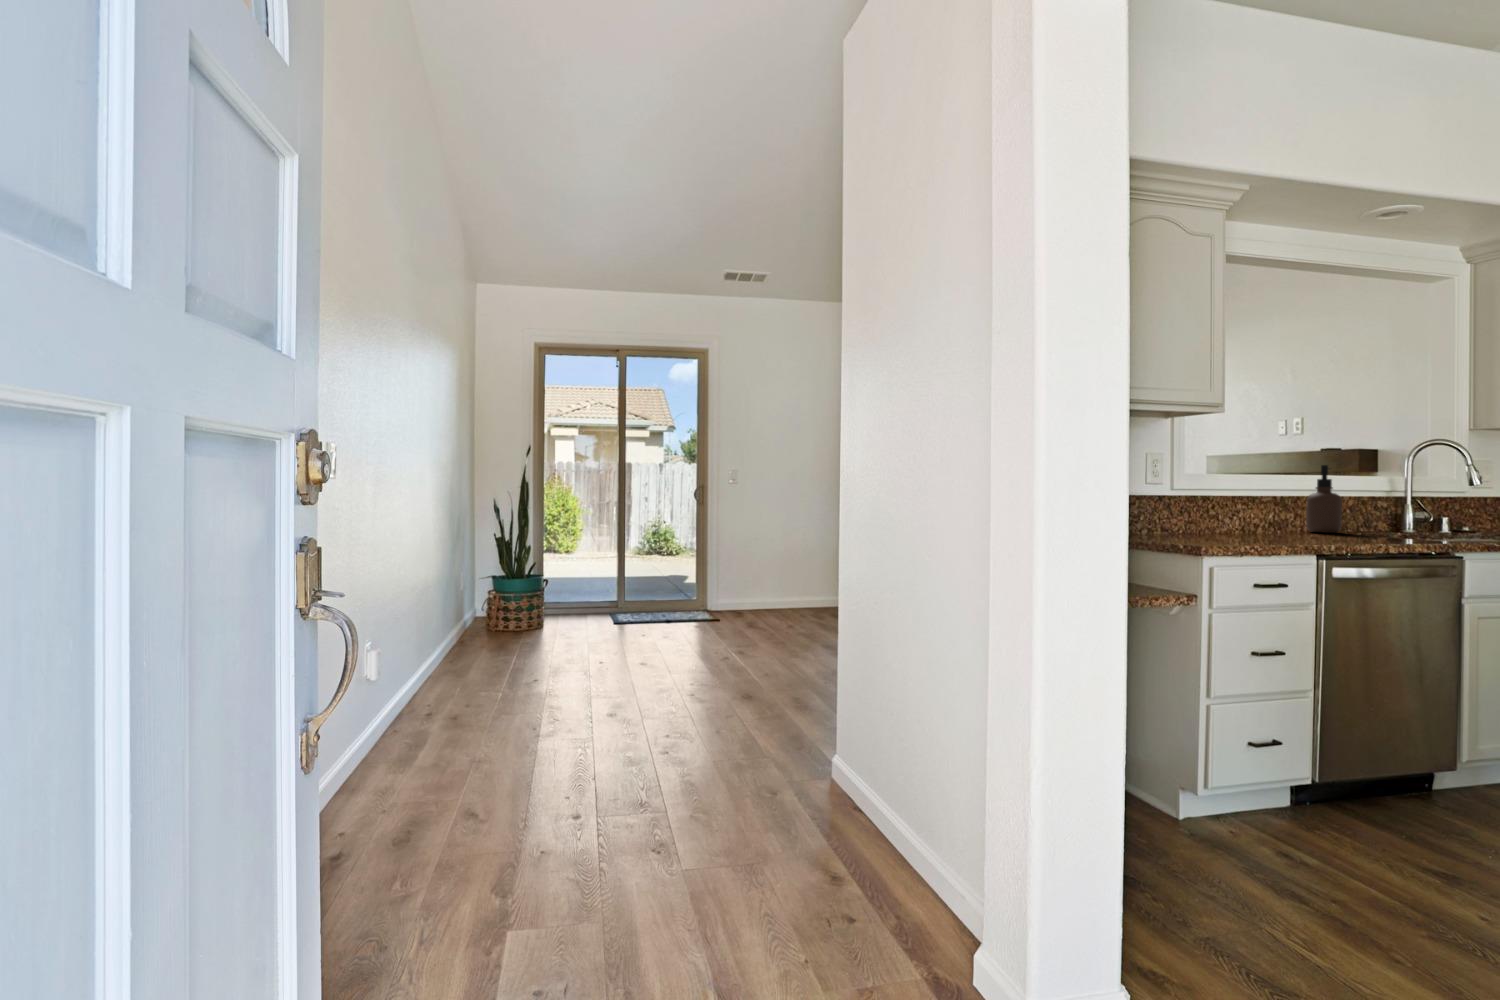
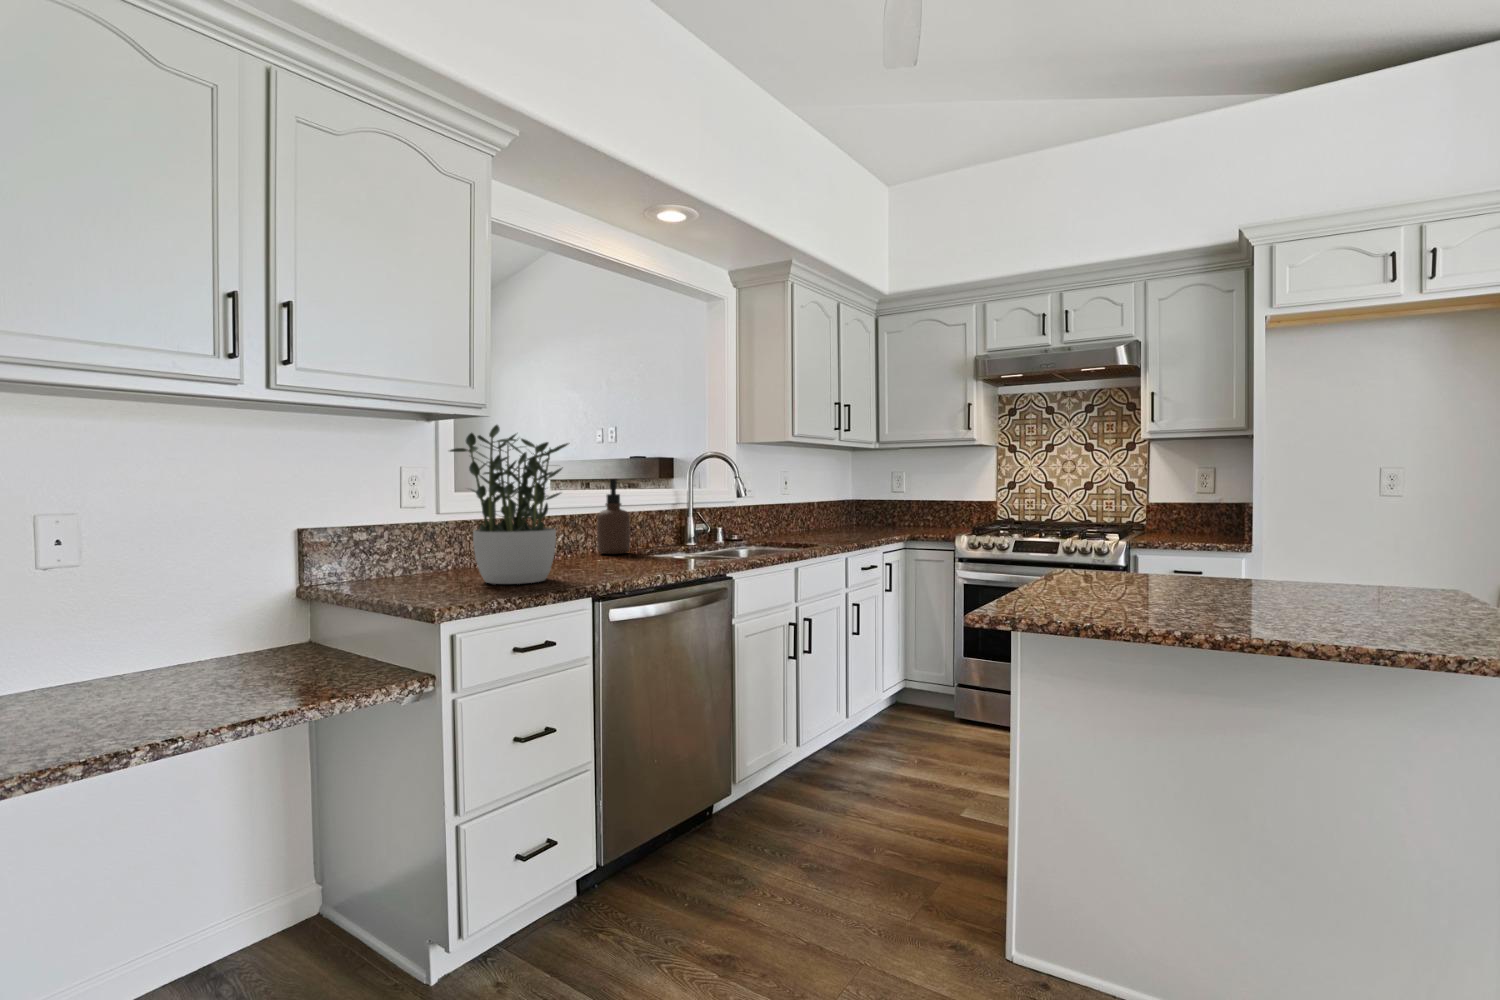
potted plant: none [1191,419,1295,542] -> present [450,425,568,584]

